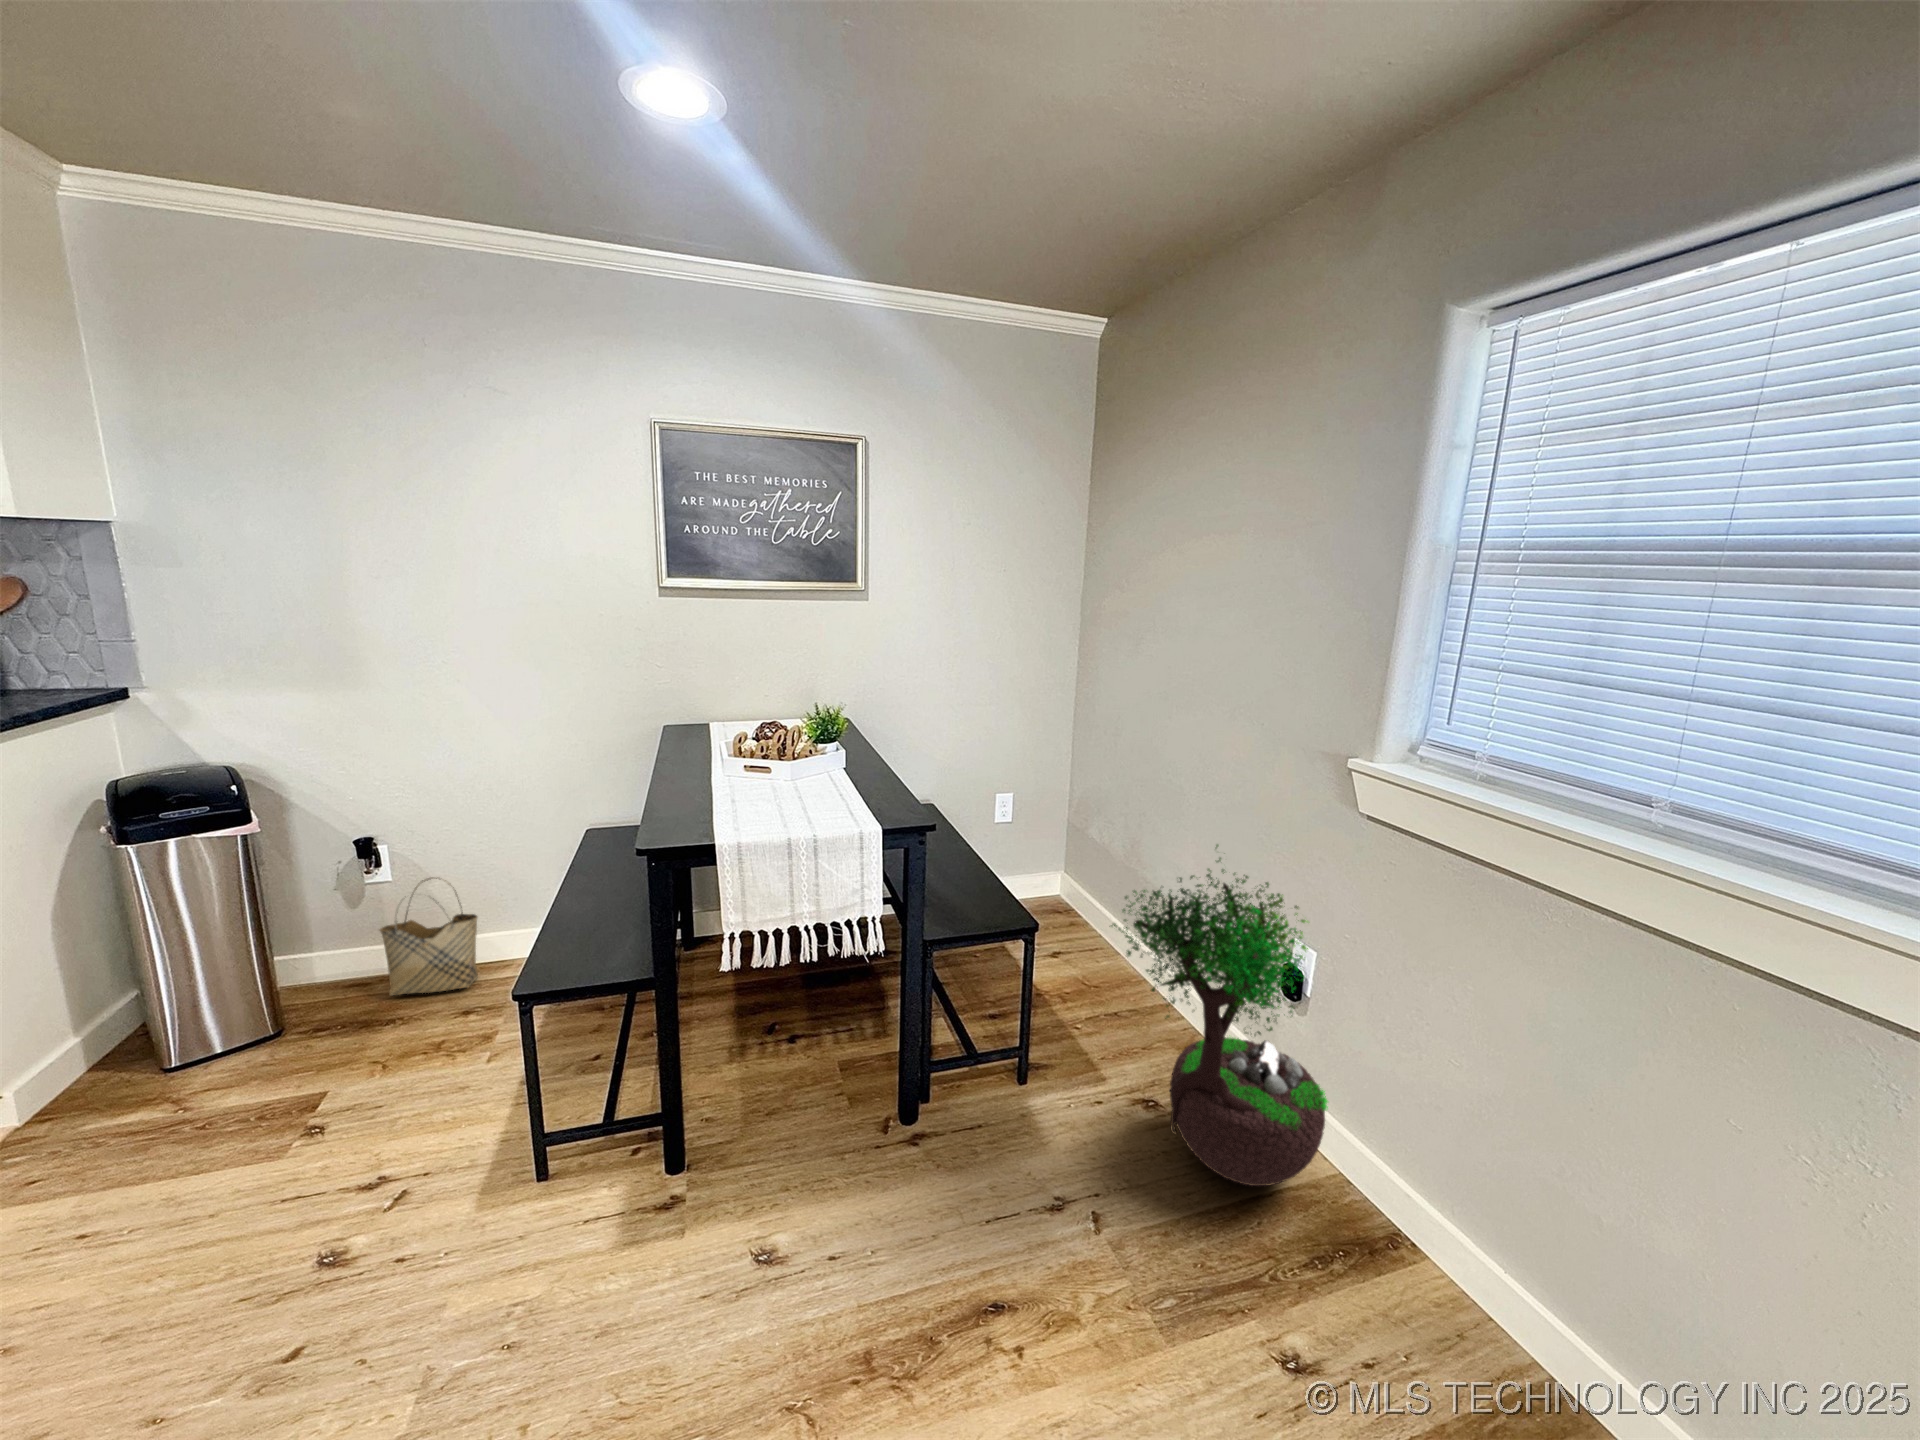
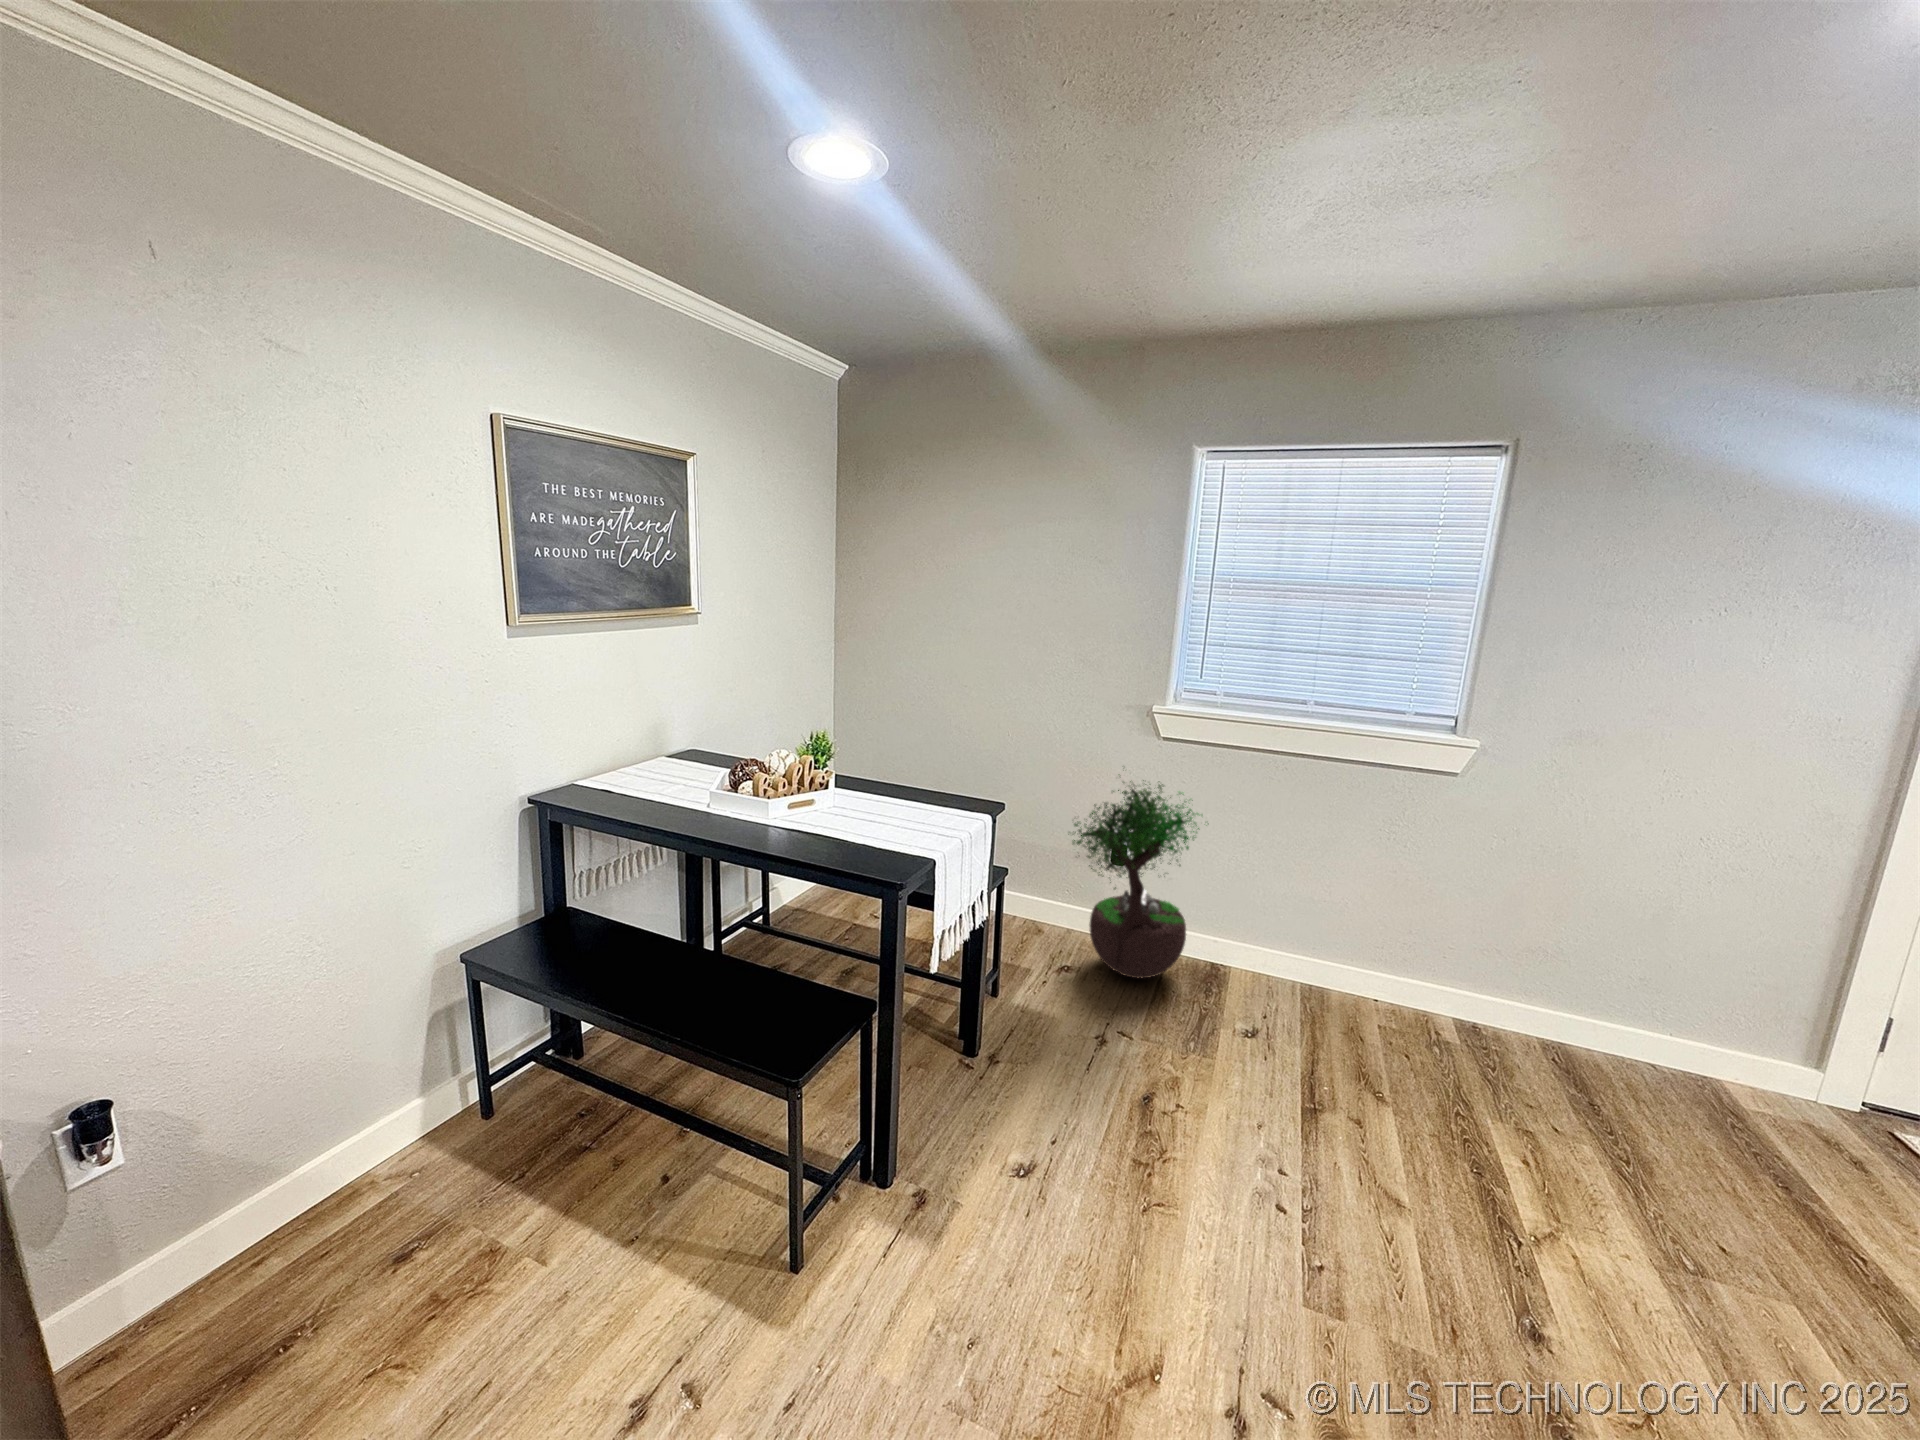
woven basket: present [380,877,478,996] -> none [172,1126,348,1344]

